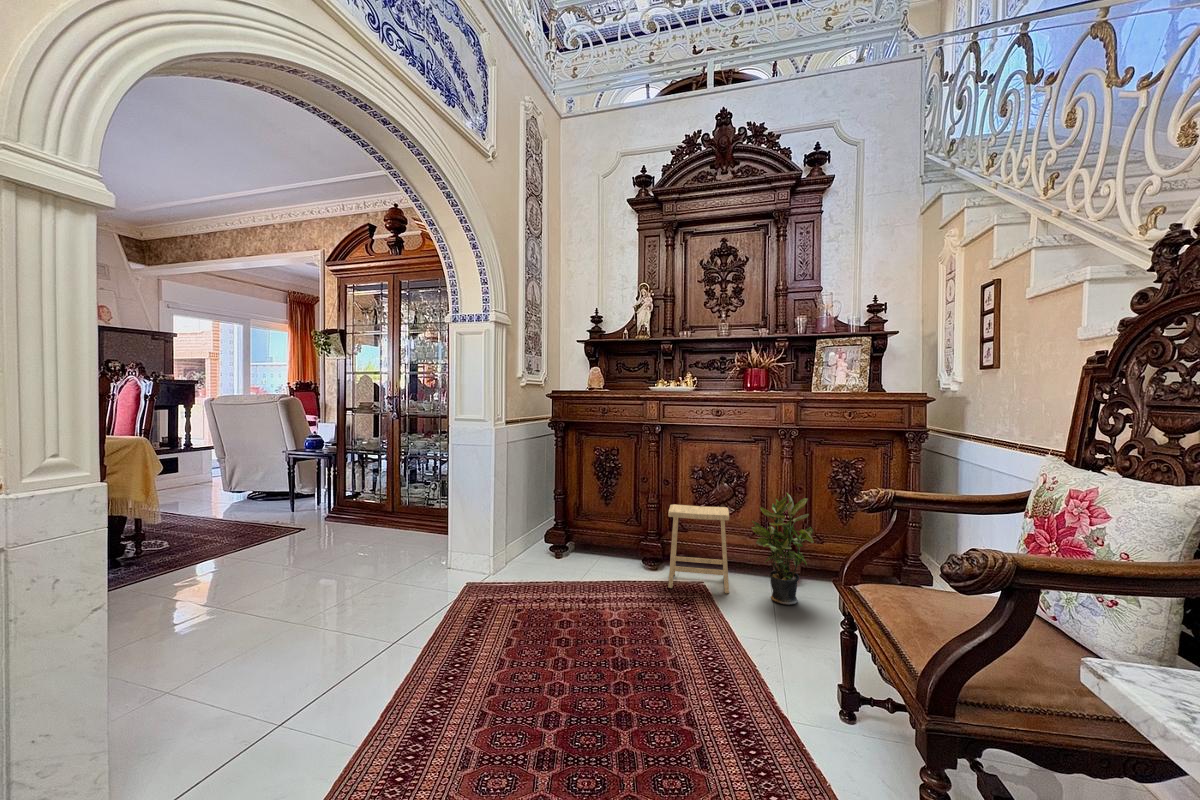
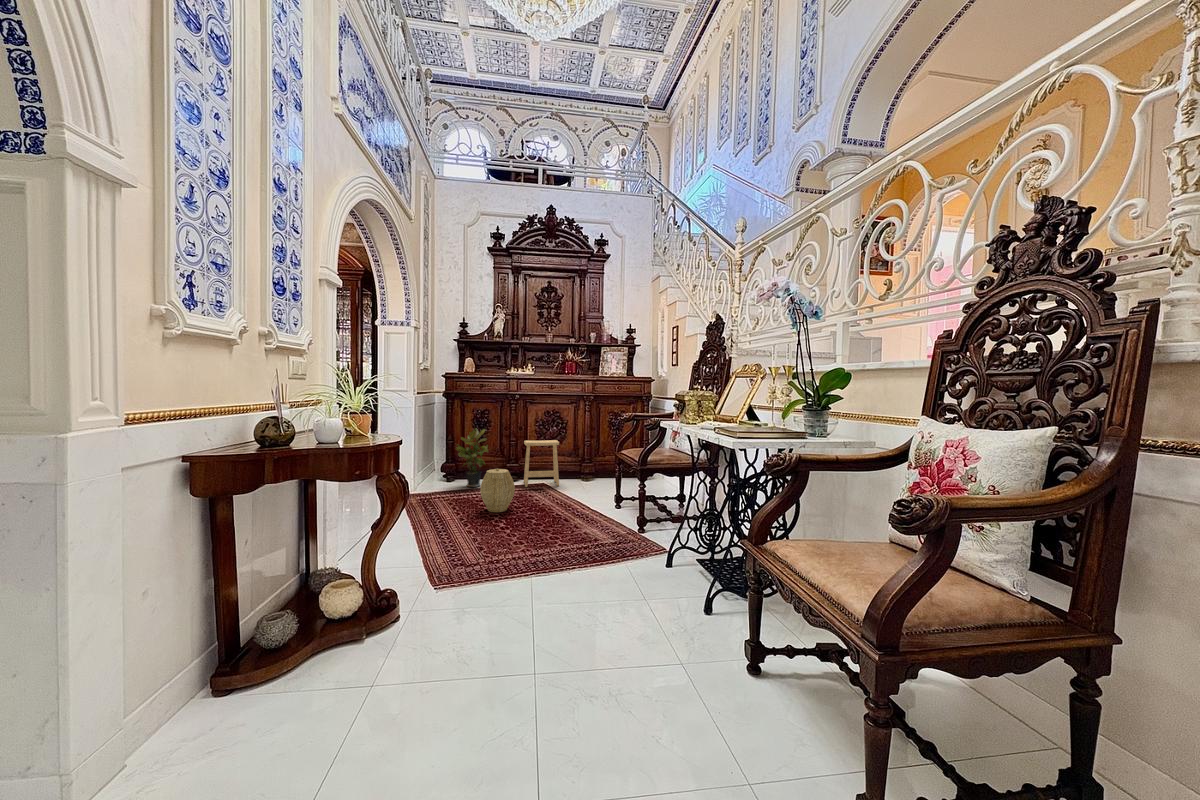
potted plant: present [751,493,814,605] -> present [456,429,488,487]
woven basket: none [555,579,619,671] -> present [480,469,515,512]

